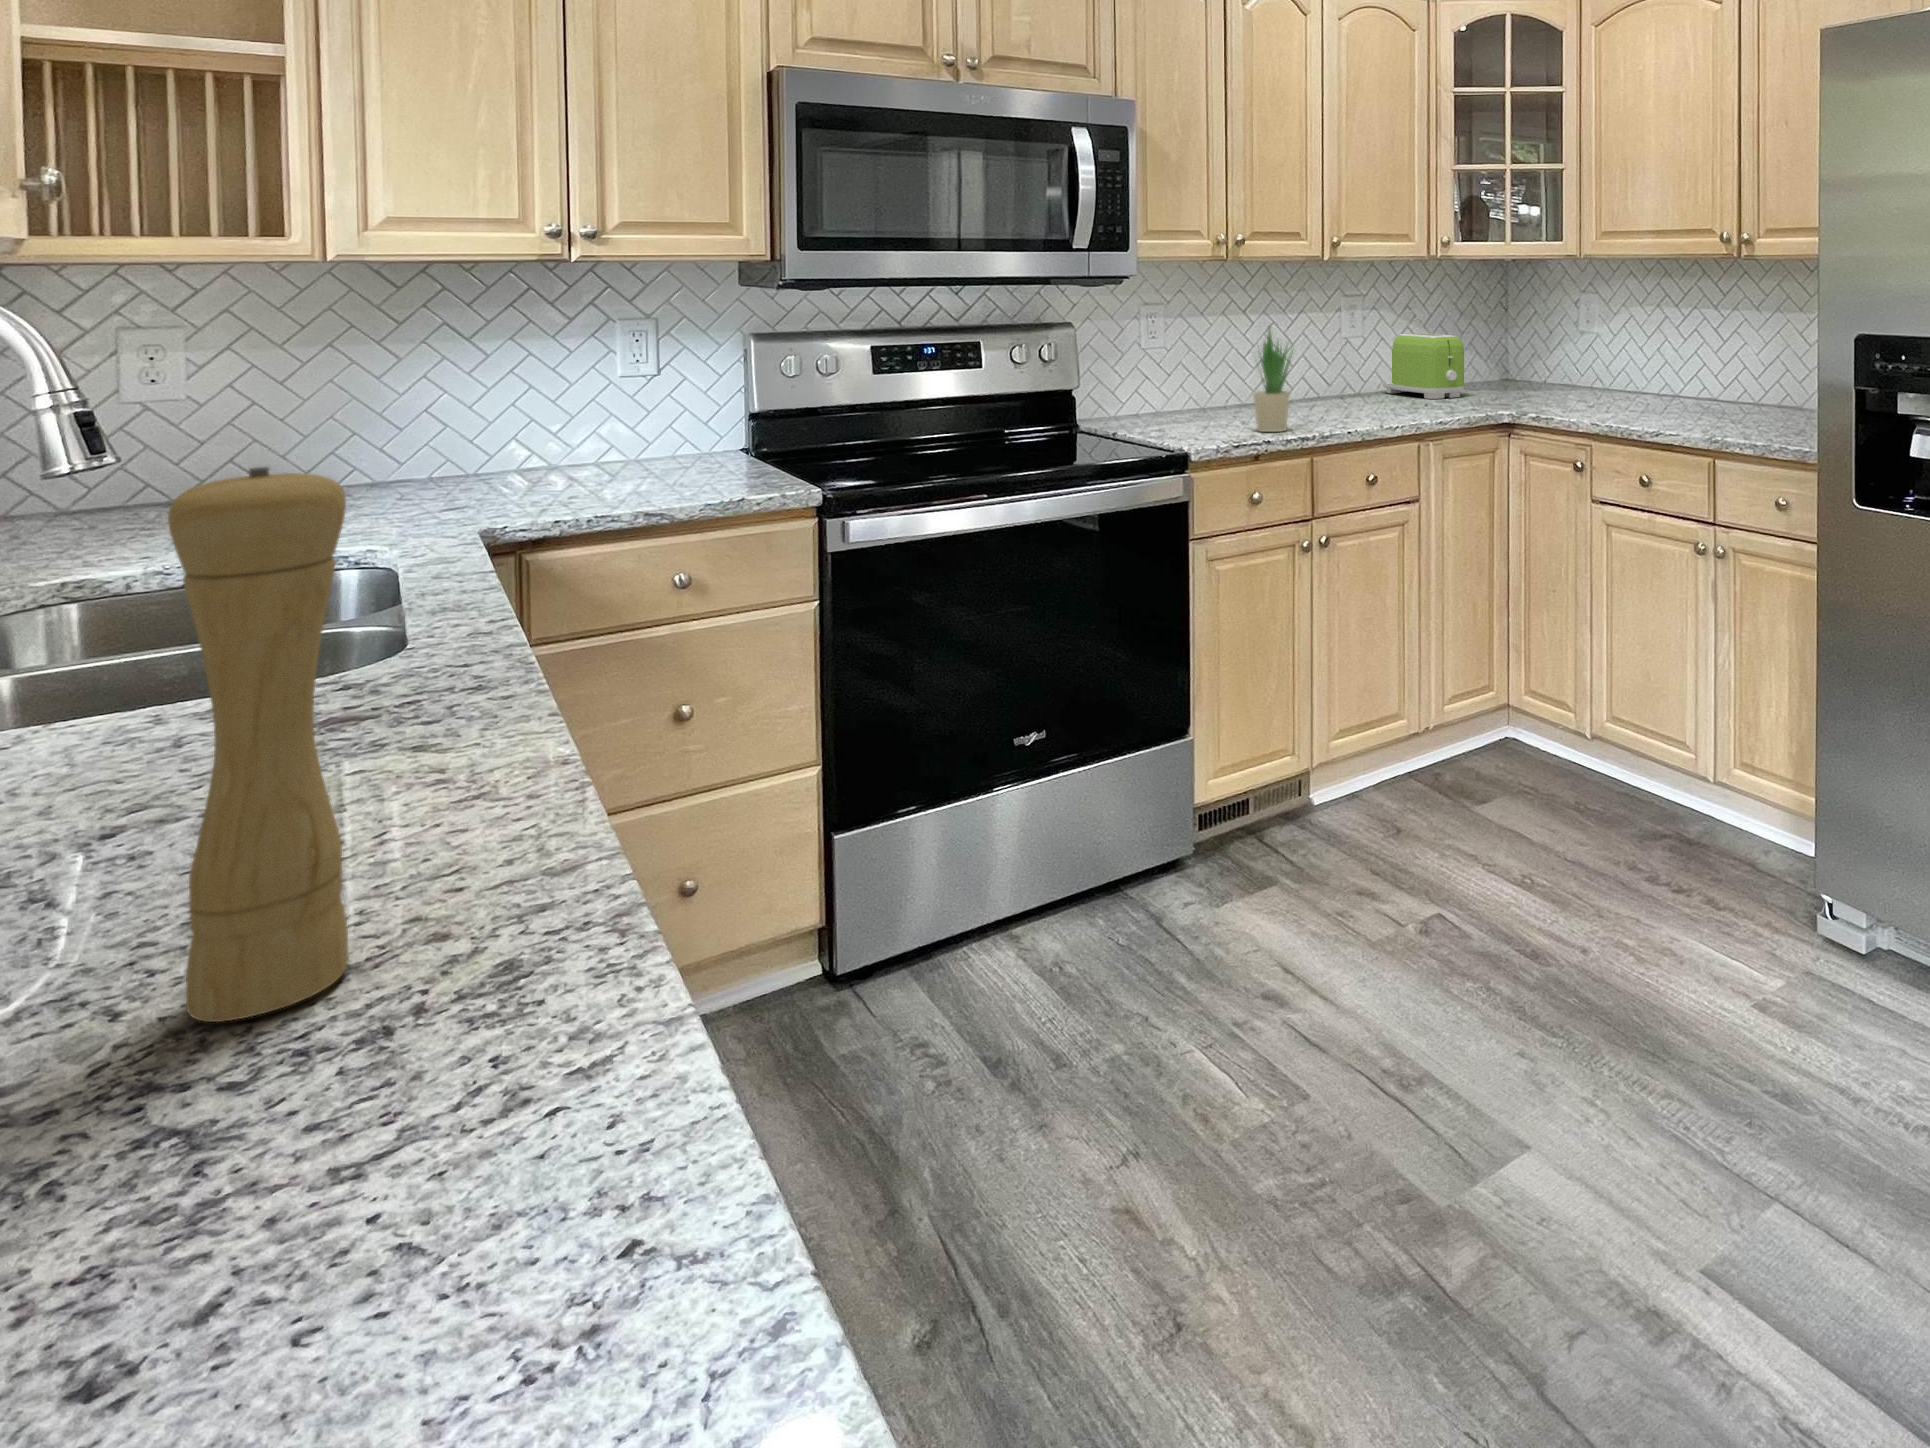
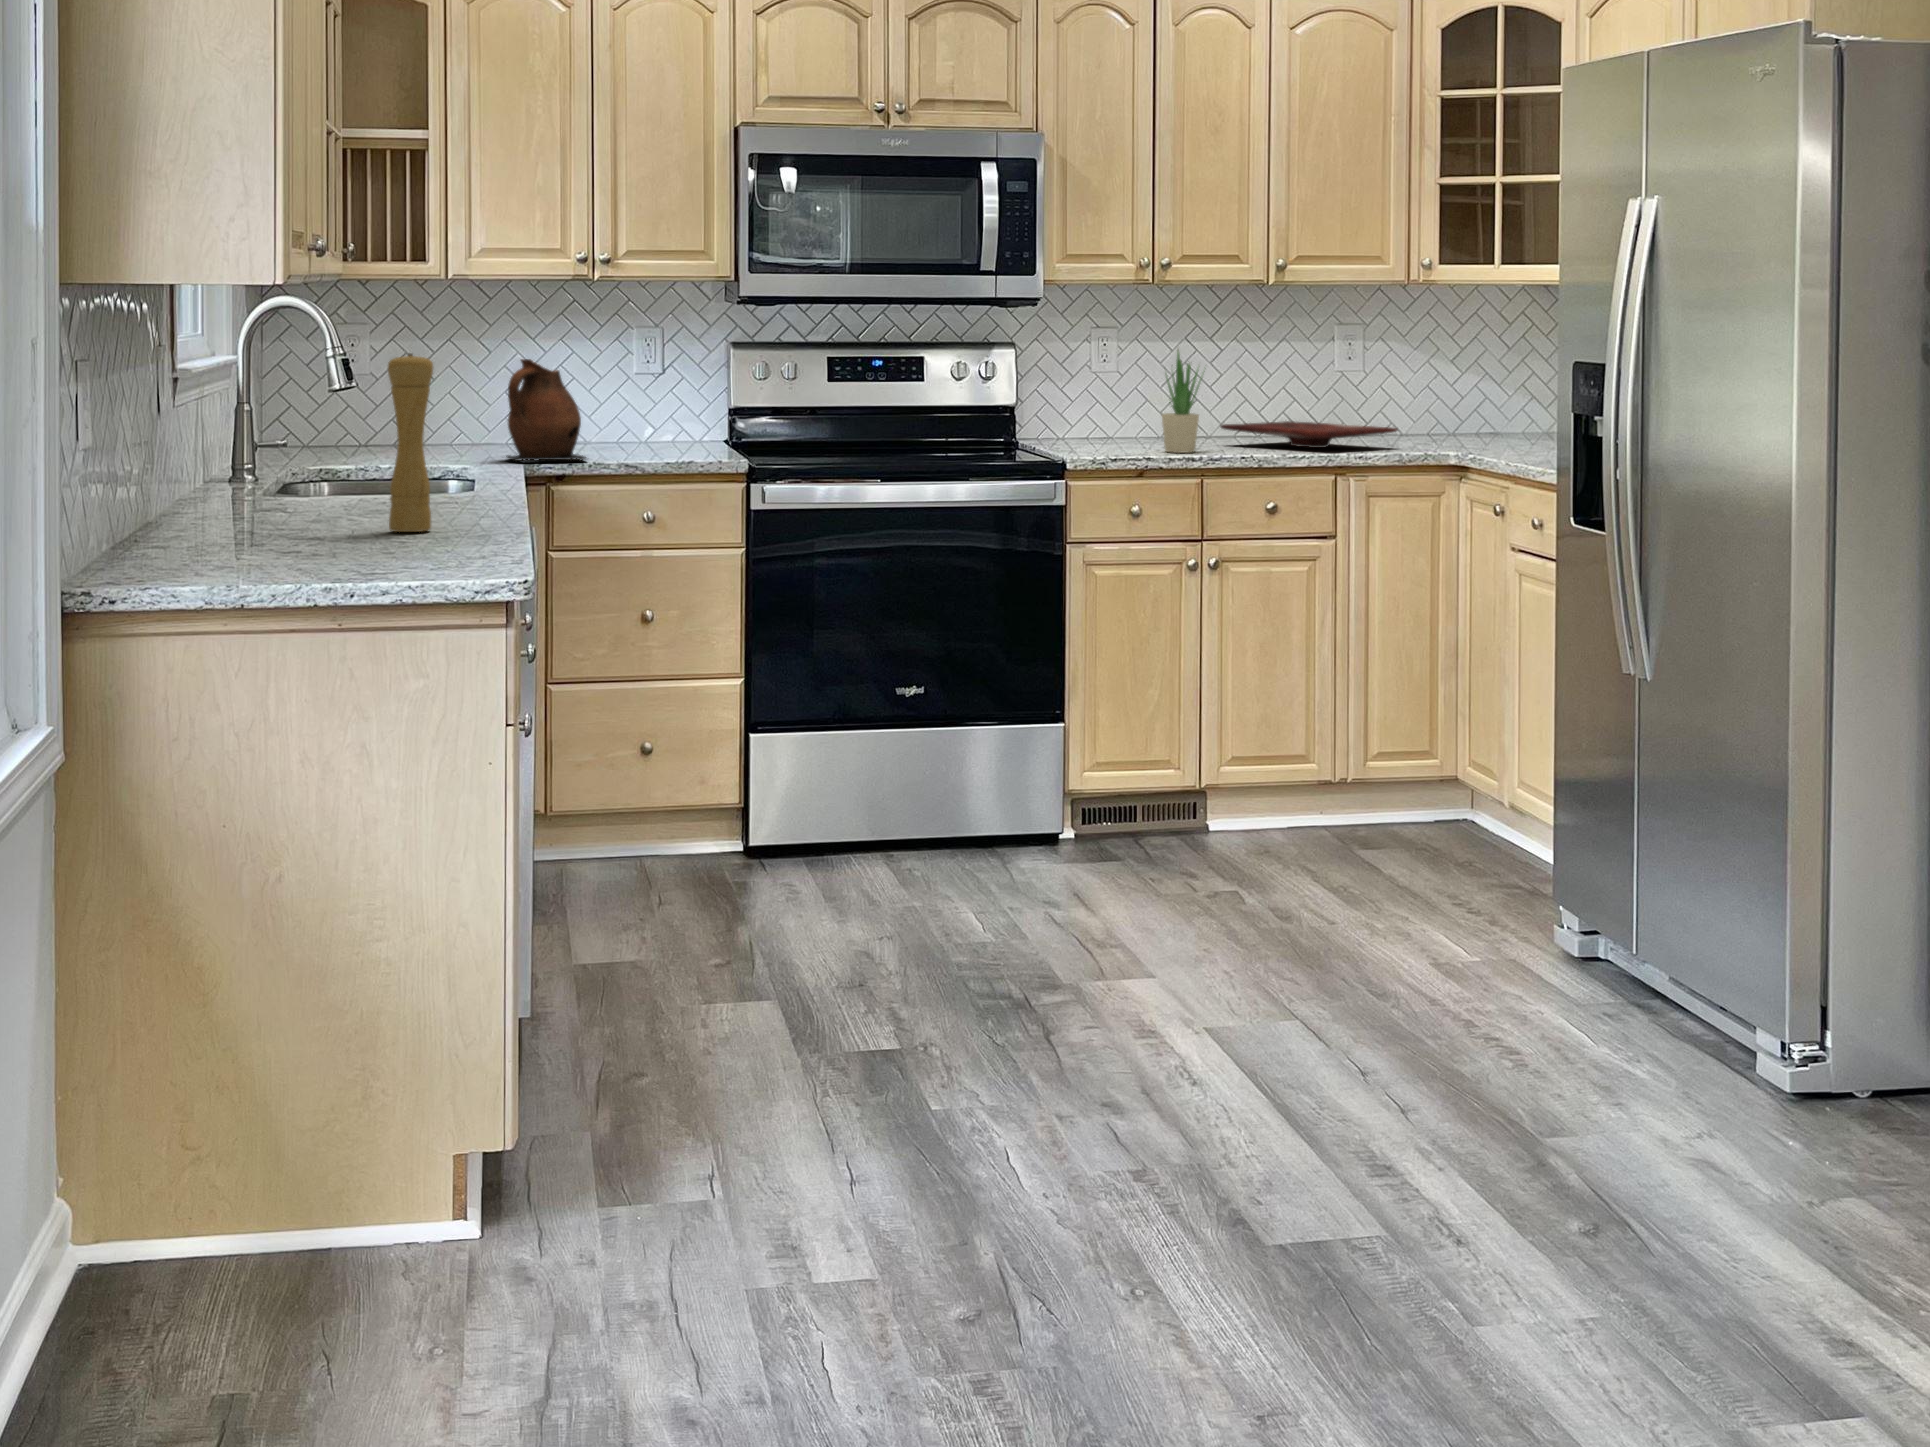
toaster: present [1383,333,1464,399] -> none [1400,367,1478,442]
ceramic pitcher: none [429,374,584,525] -> present [506,359,587,461]
cutting board: none [1277,388,1438,415] -> present [1220,421,1397,448]

